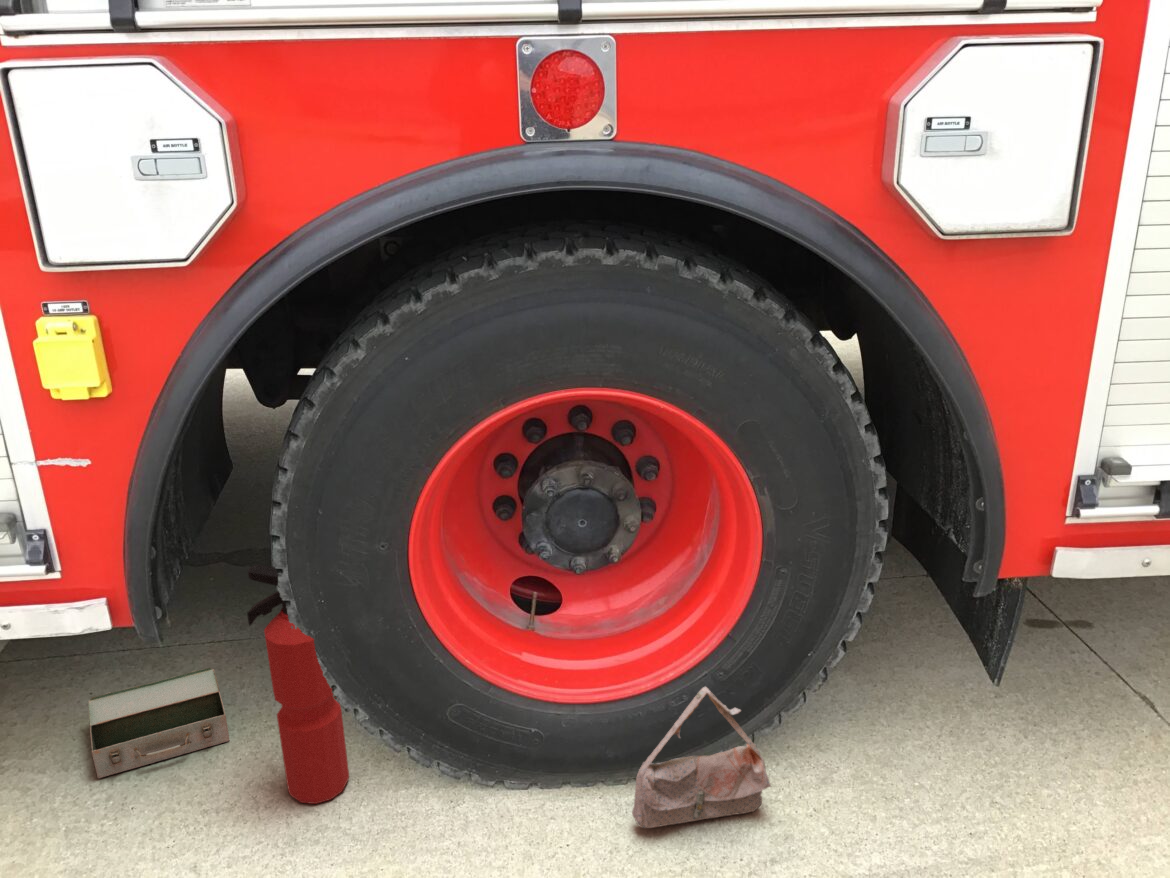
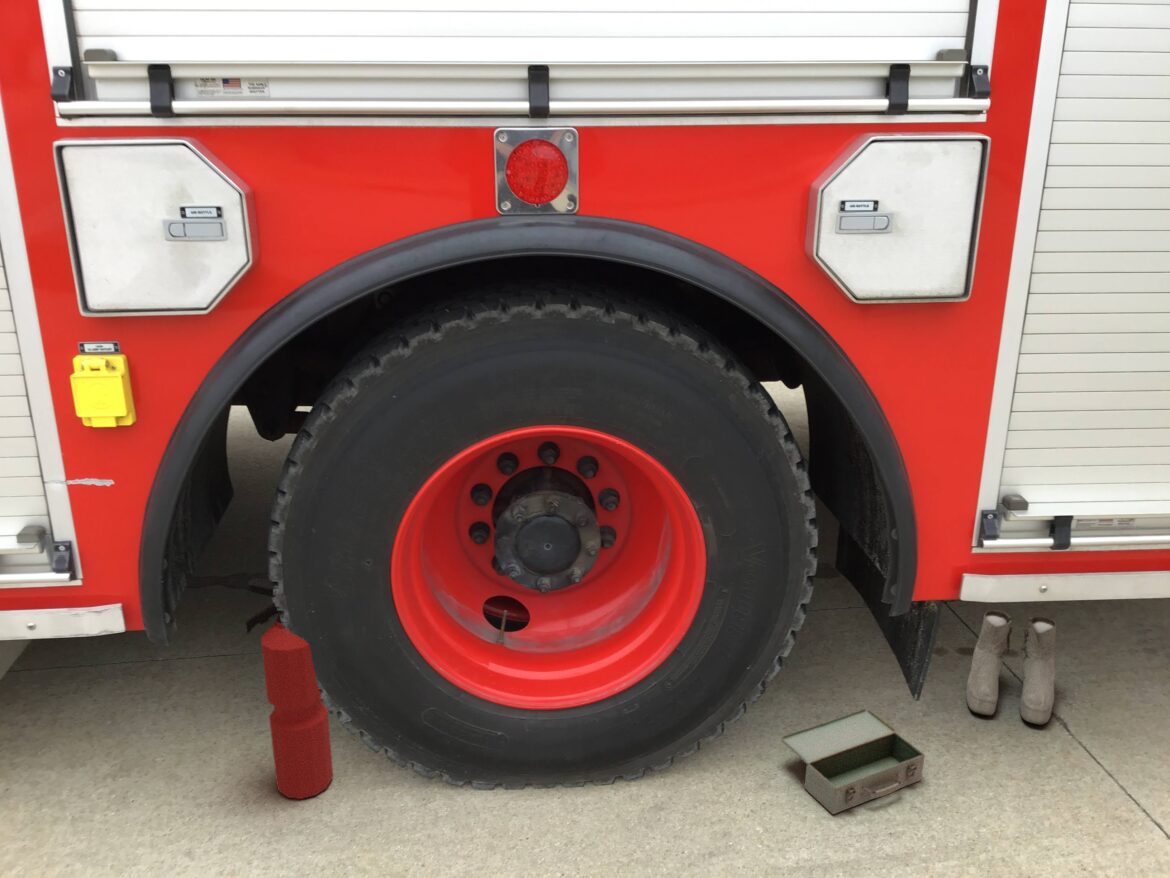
boots: none [1042,580,1144,706] -> present [966,610,1056,725]
toolbox: present [88,668,229,778] -> present [781,710,925,814]
bag: present [632,687,771,828] -> none [587,694,713,824]

